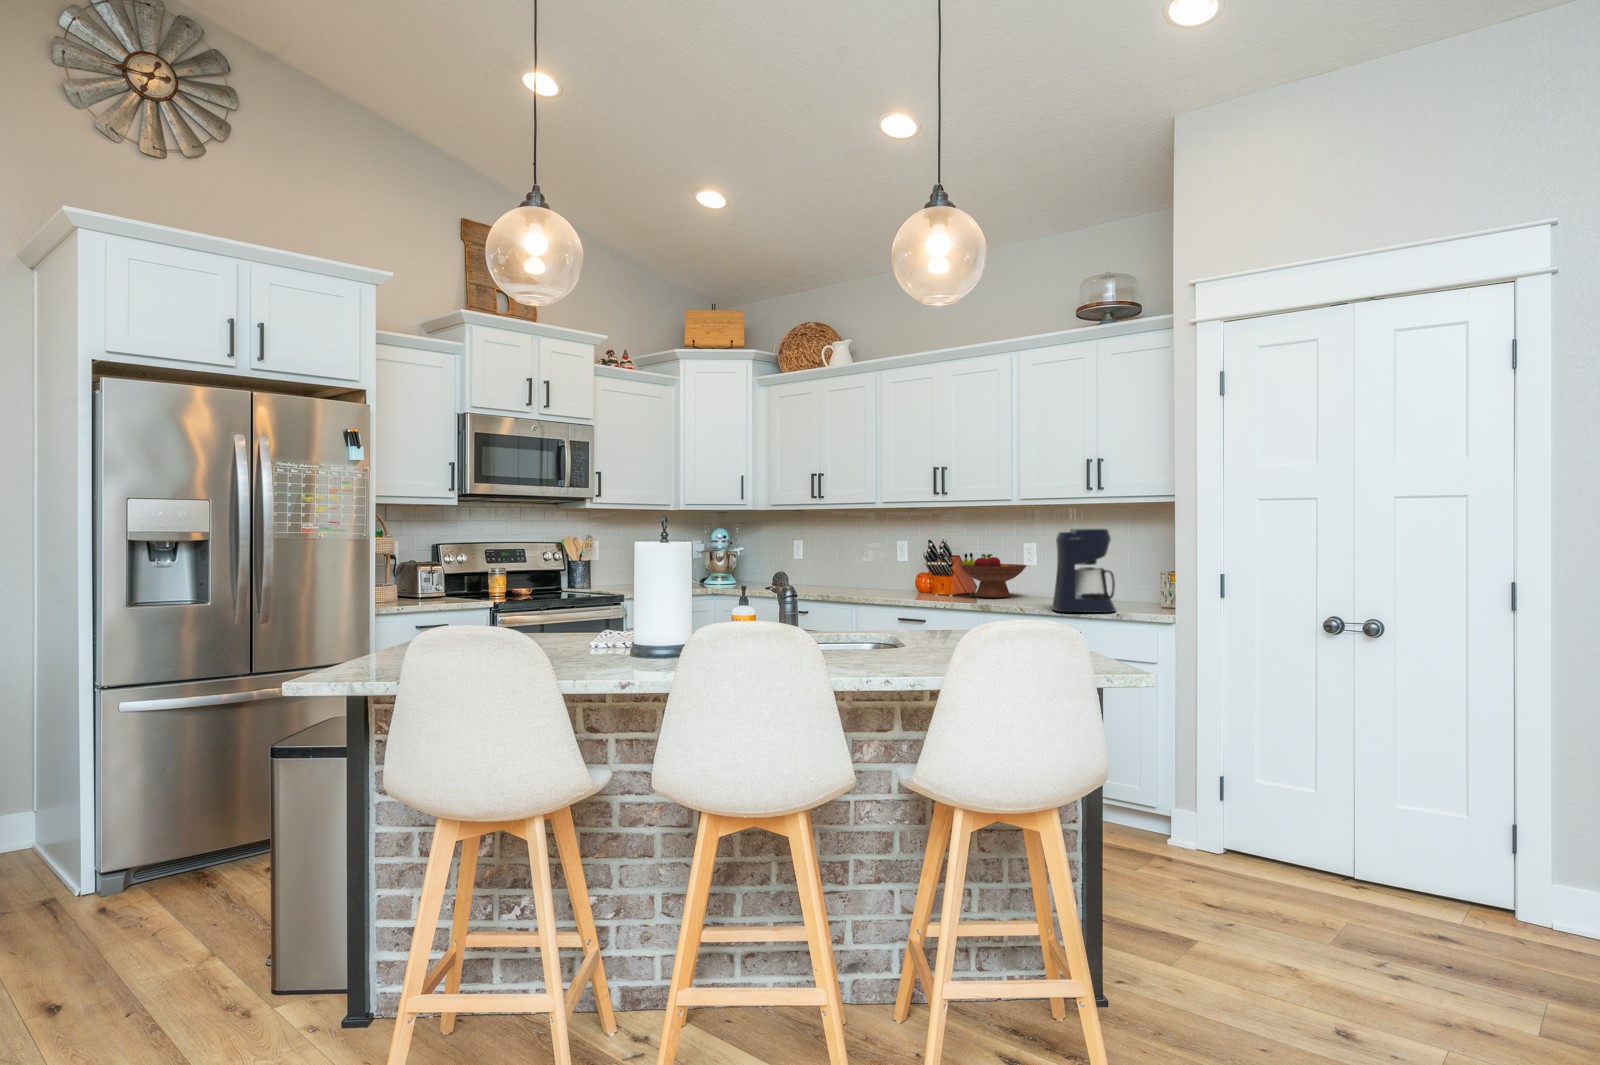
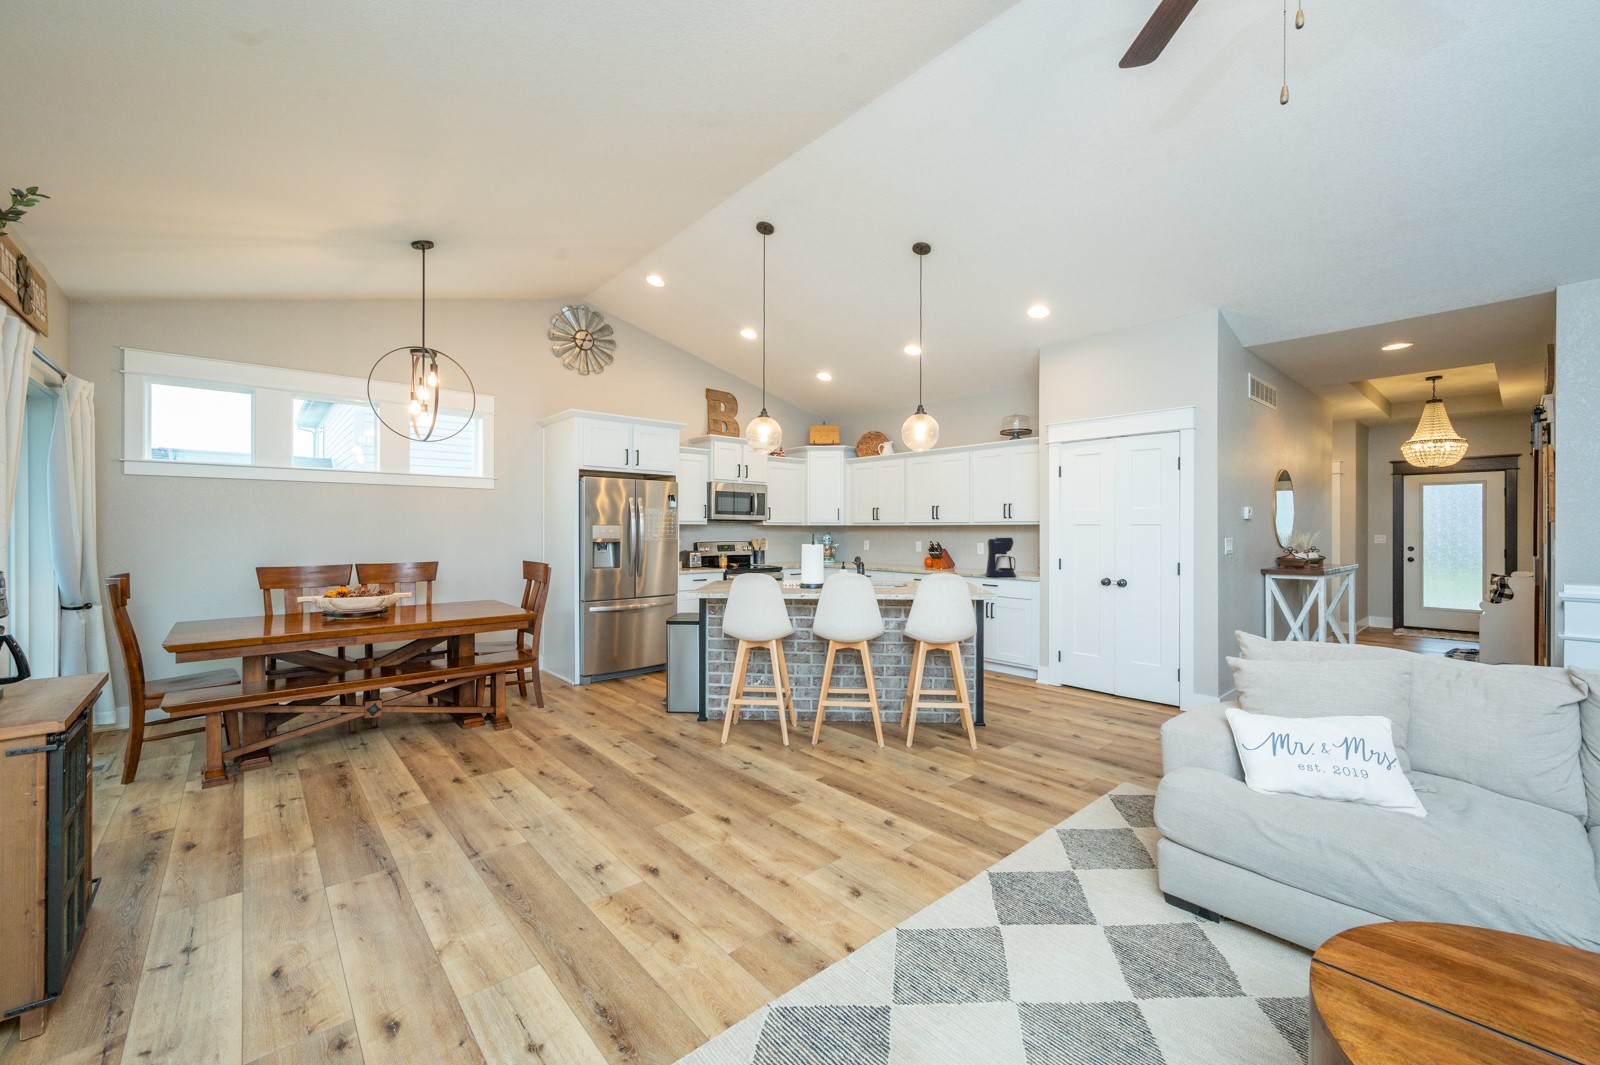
fruit bowl: present [960,553,1027,598] -> none [945,548,979,570]

